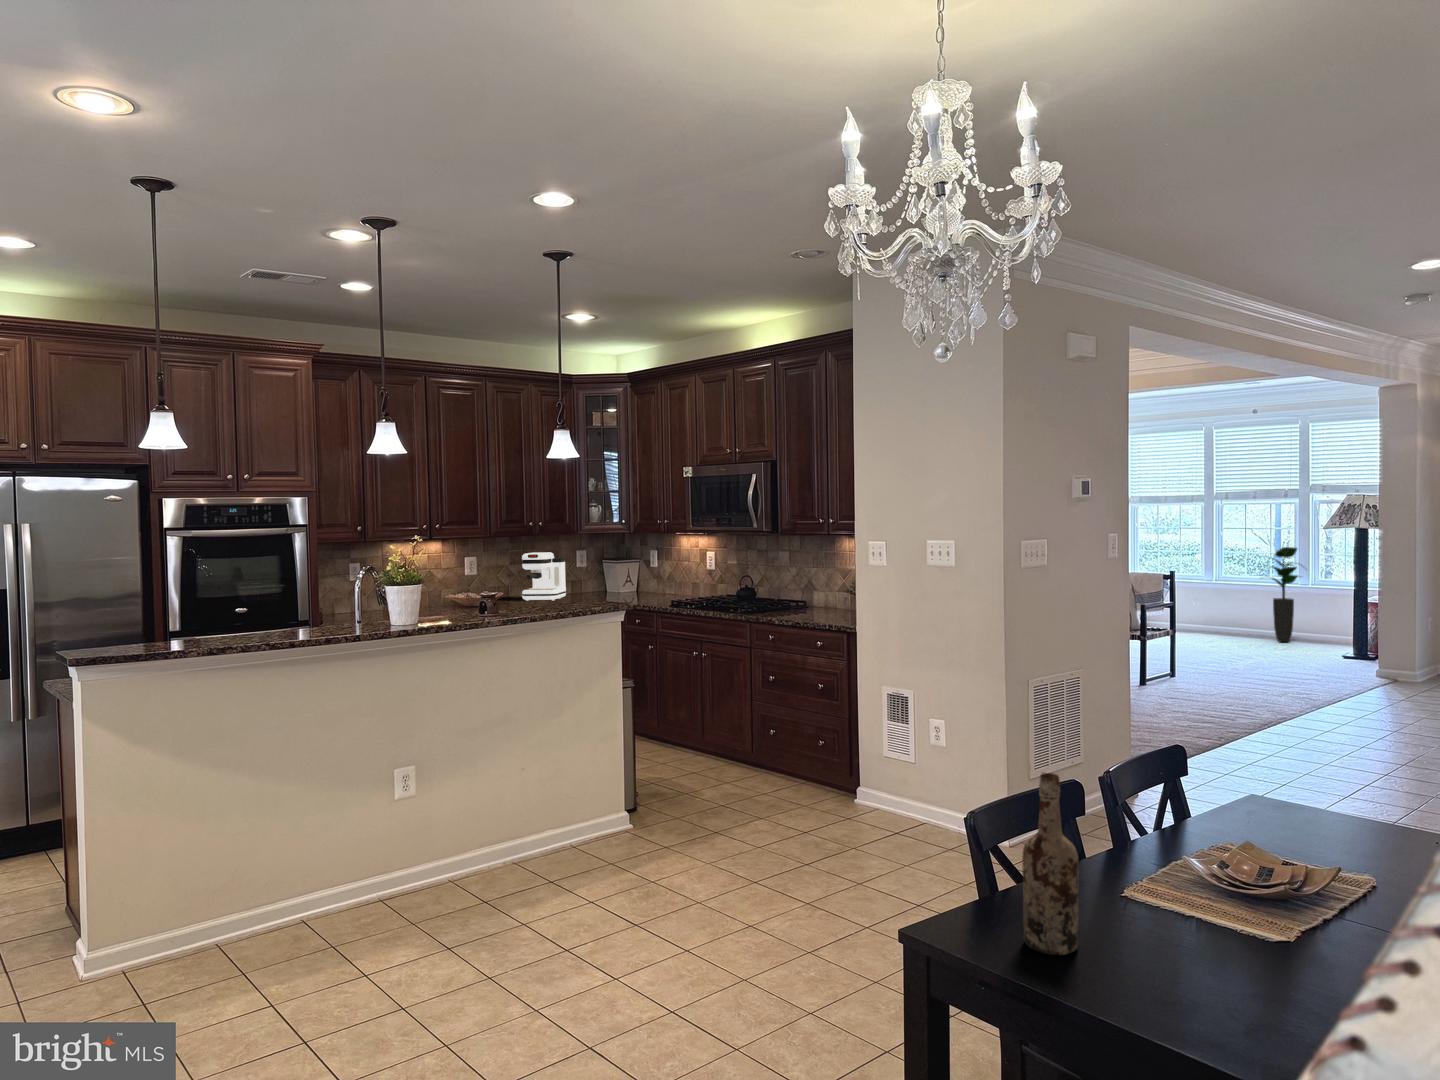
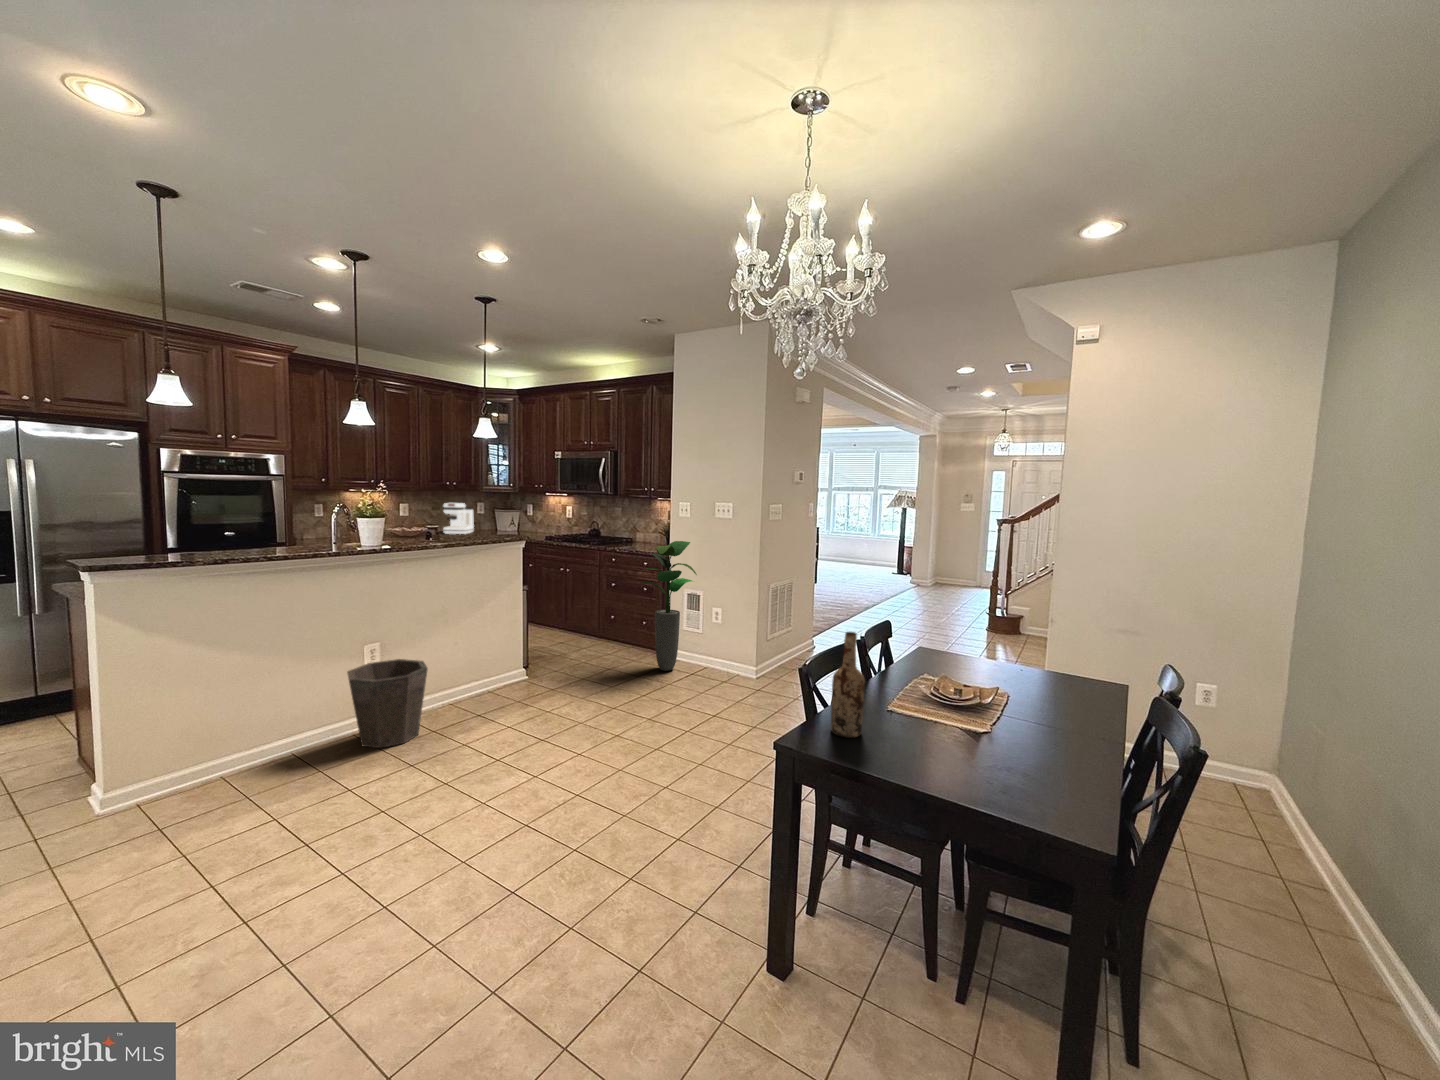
potted plant: present [1272,547,1299,642] -> present [639,541,697,671]
waste bin: none [370,793,475,924] -> present [347,659,427,748]

